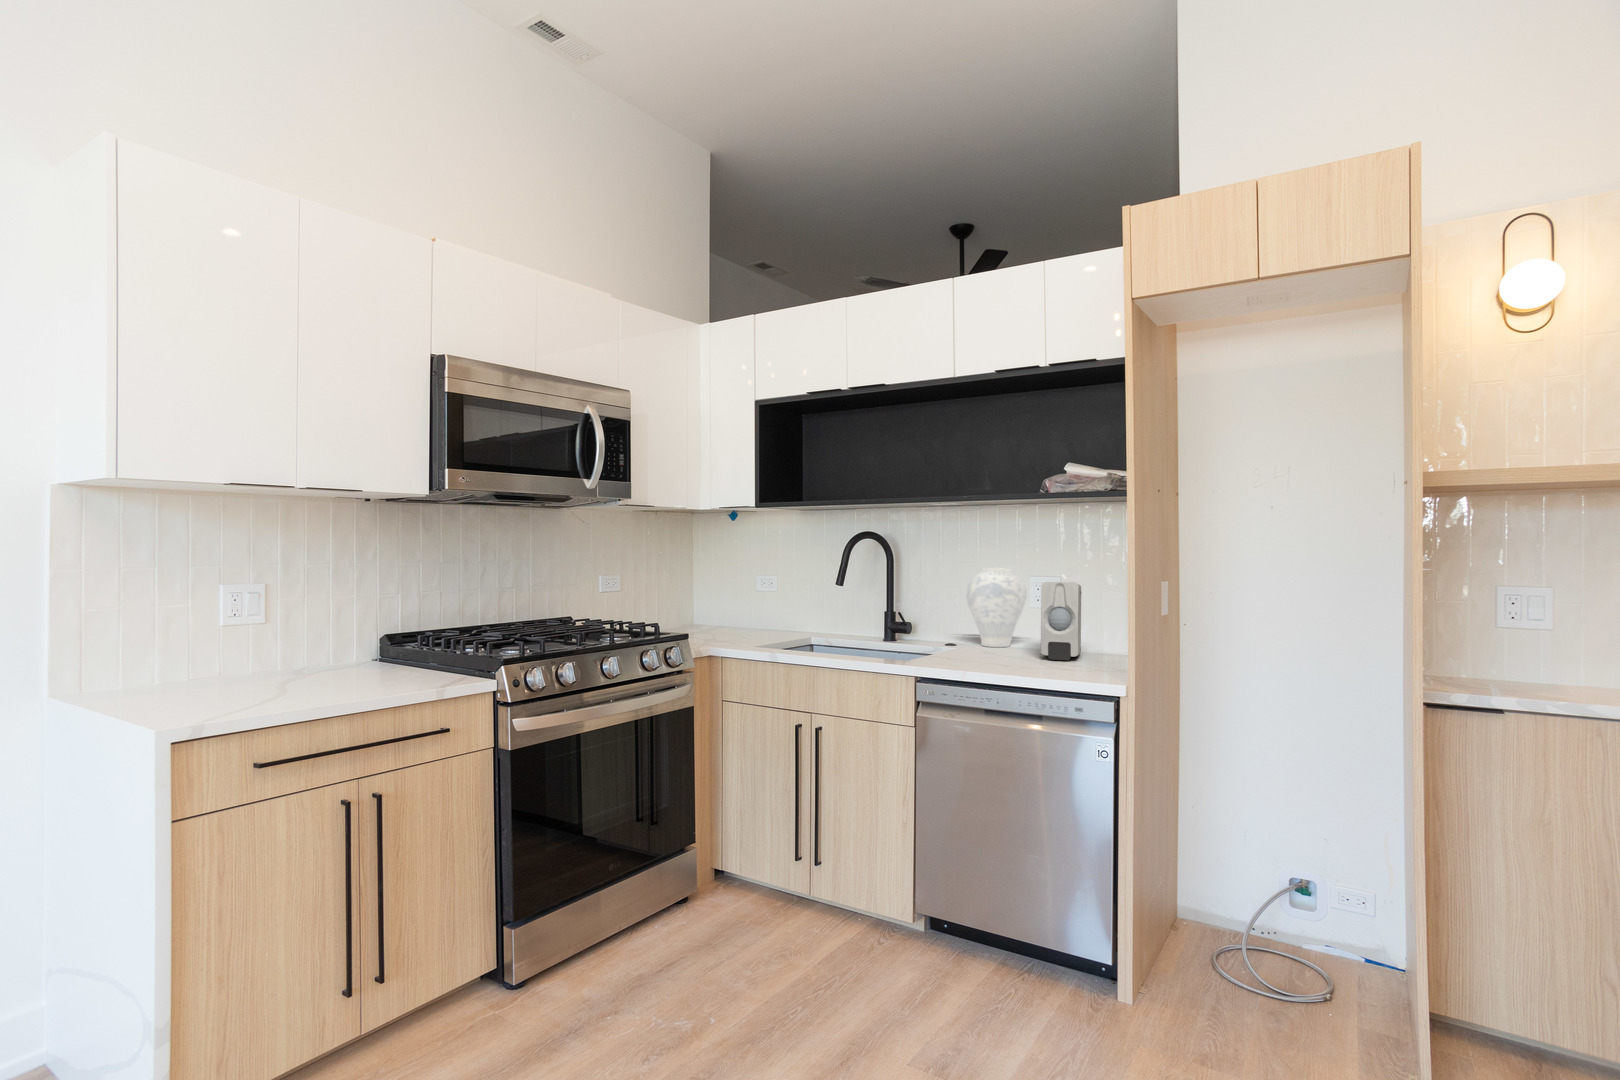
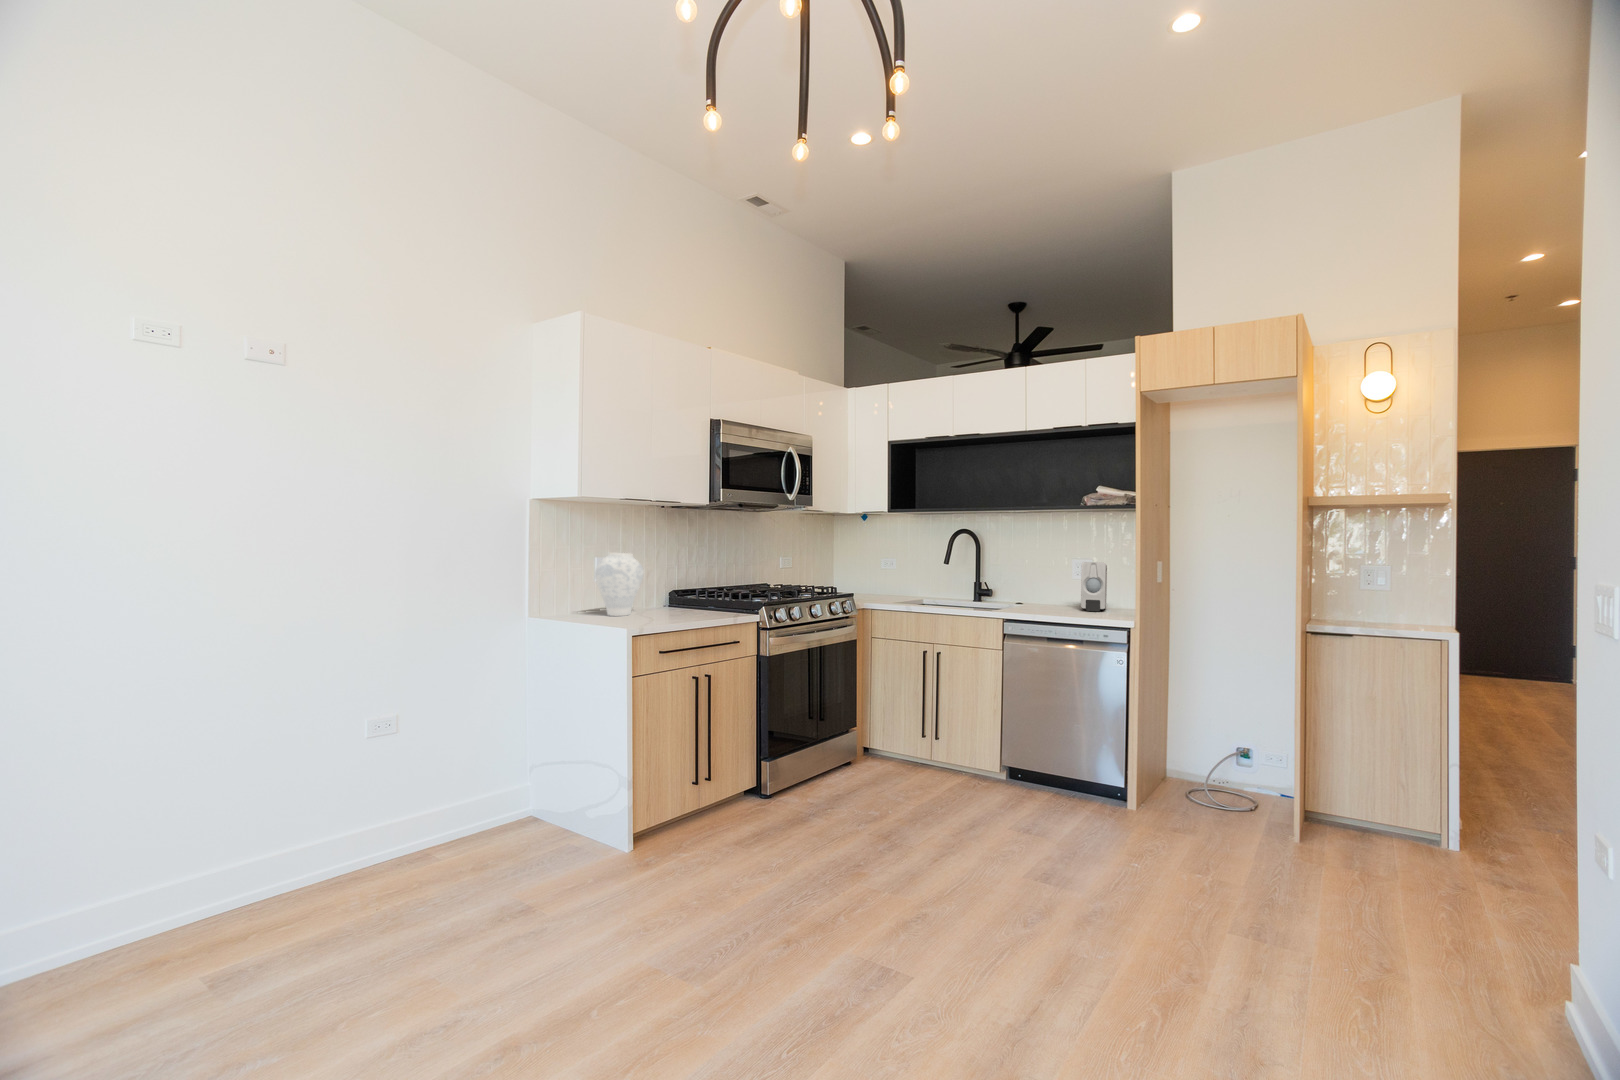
vase: present [966,568,1027,647] -> present [595,553,644,616]

